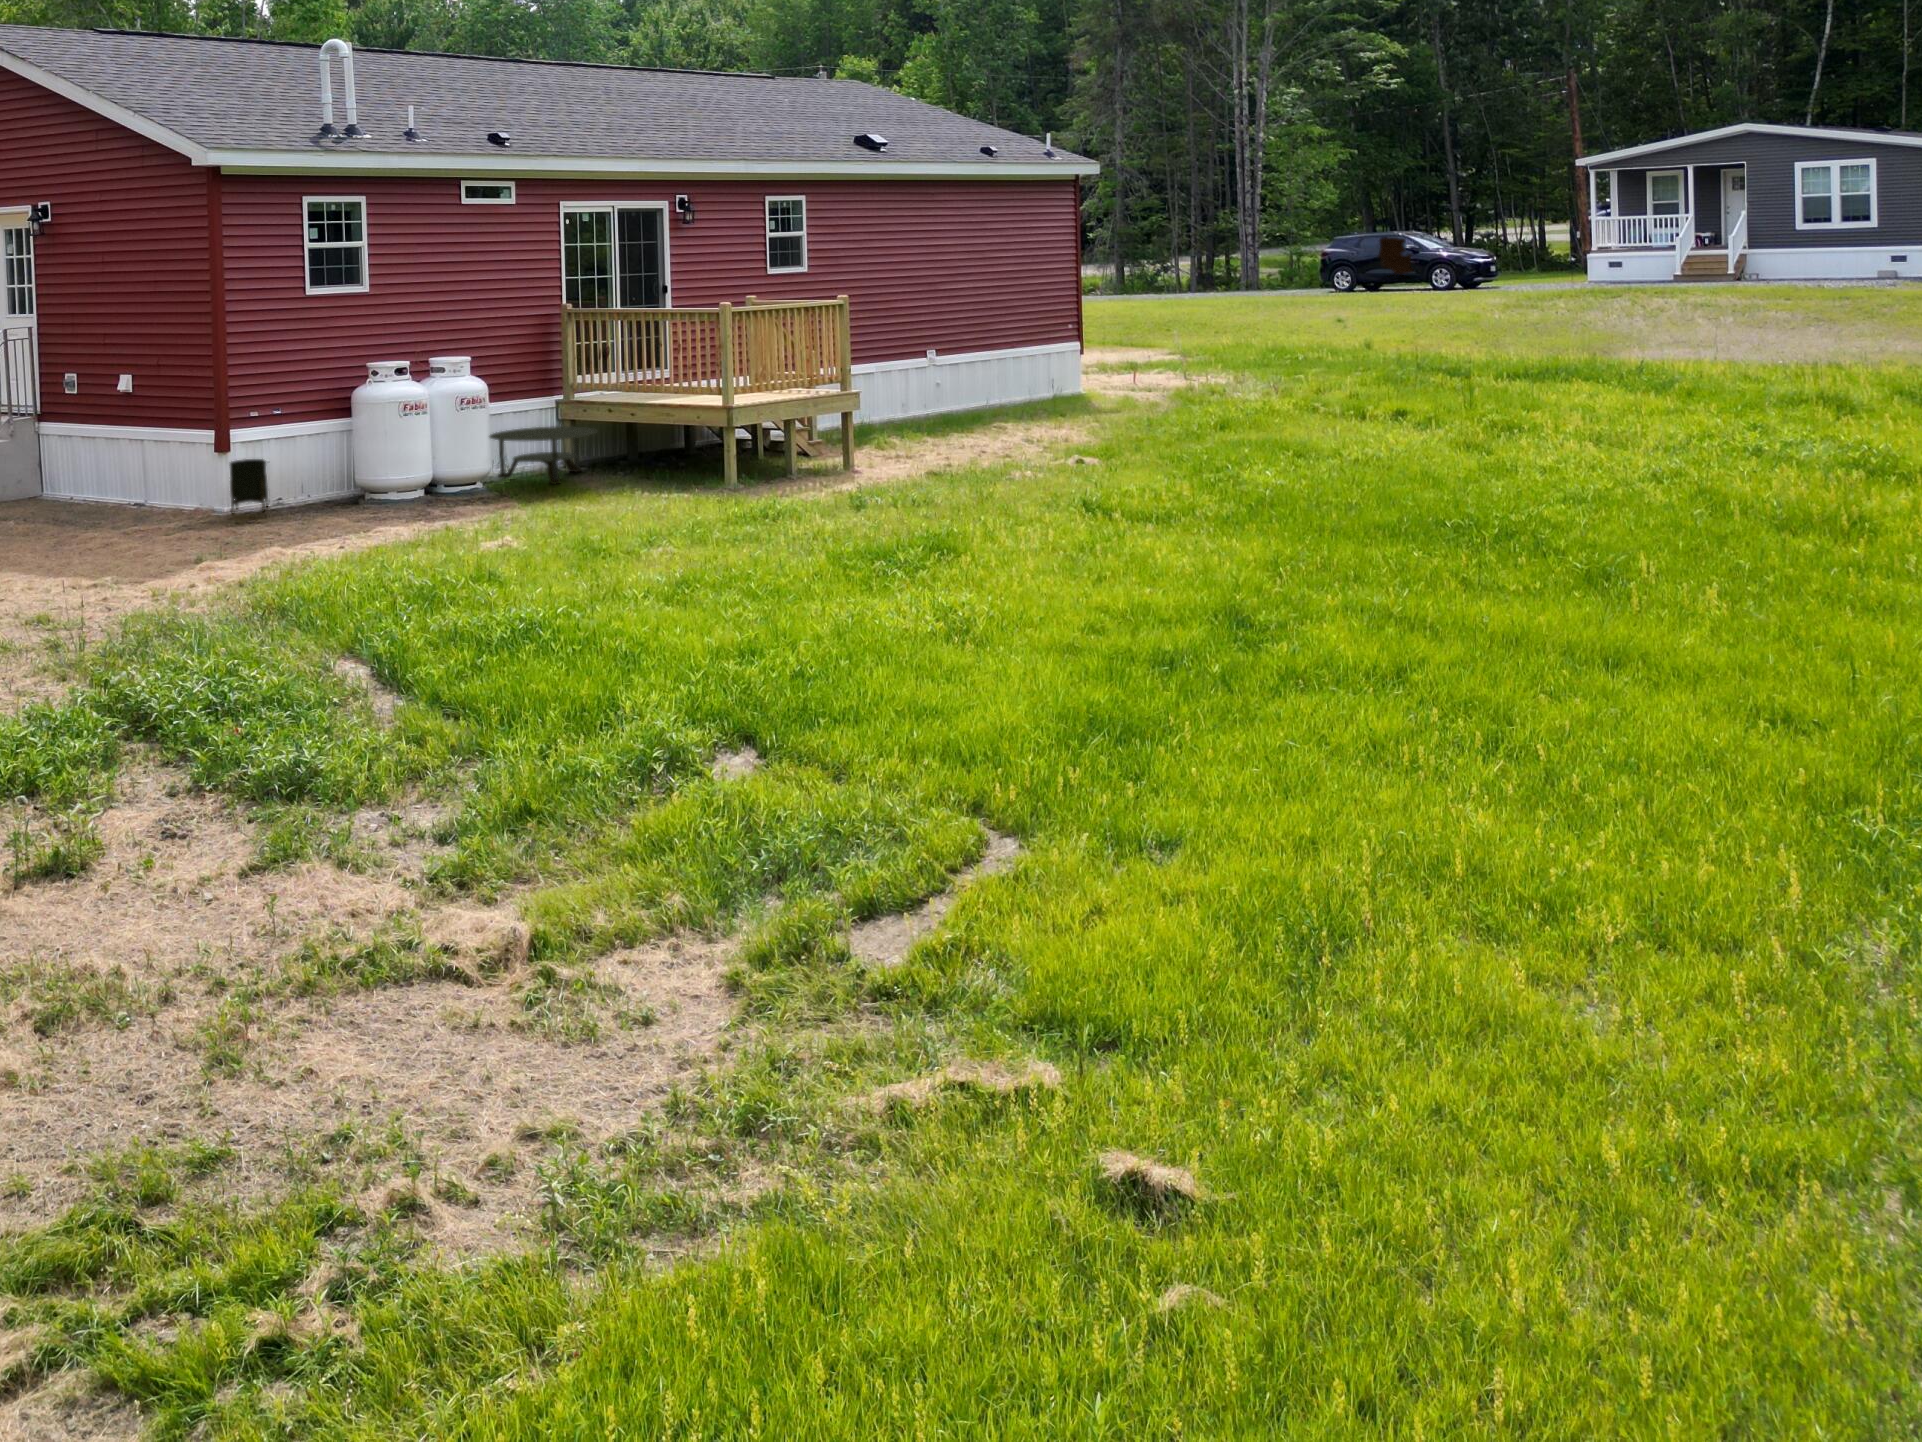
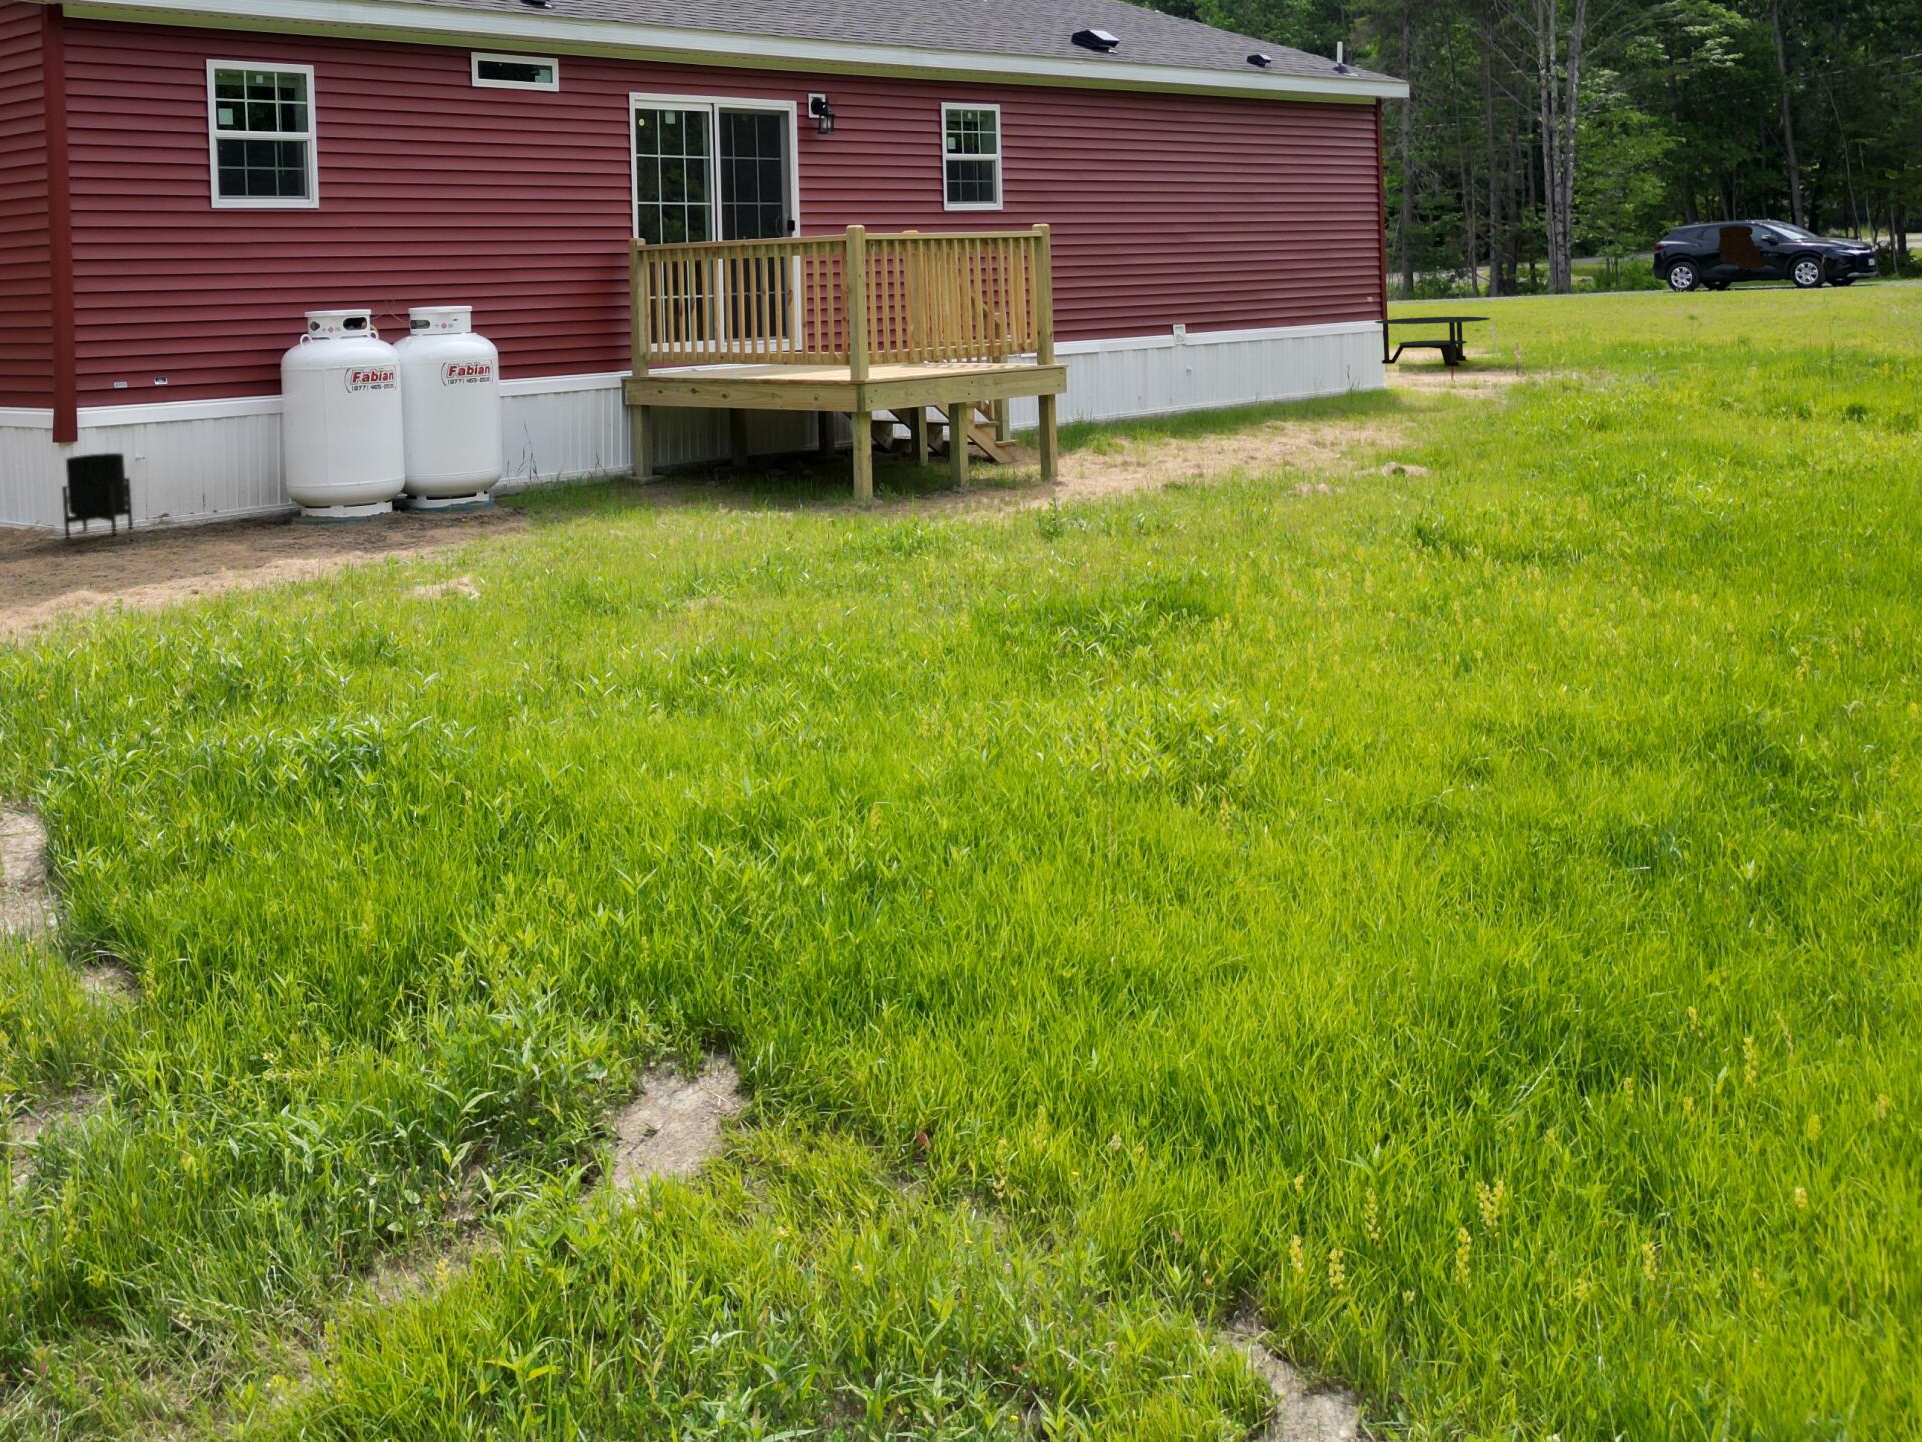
round table: present [490,426,597,484] -> present [1375,317,1490,366]

